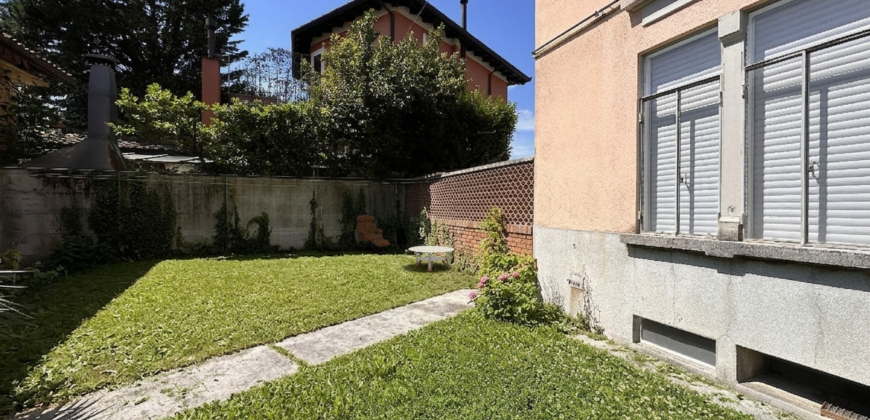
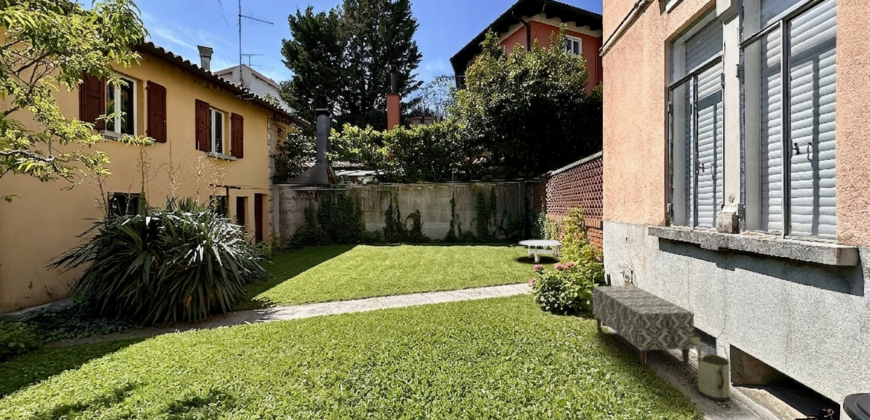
lounge chair: present [356,215,390,251] -> none [490,212,518,245]
bench: none [559,293,679,377] -> present [593,286,694,366]
watering can: none [686,341,742,402] -> present [688,337,729,401]

